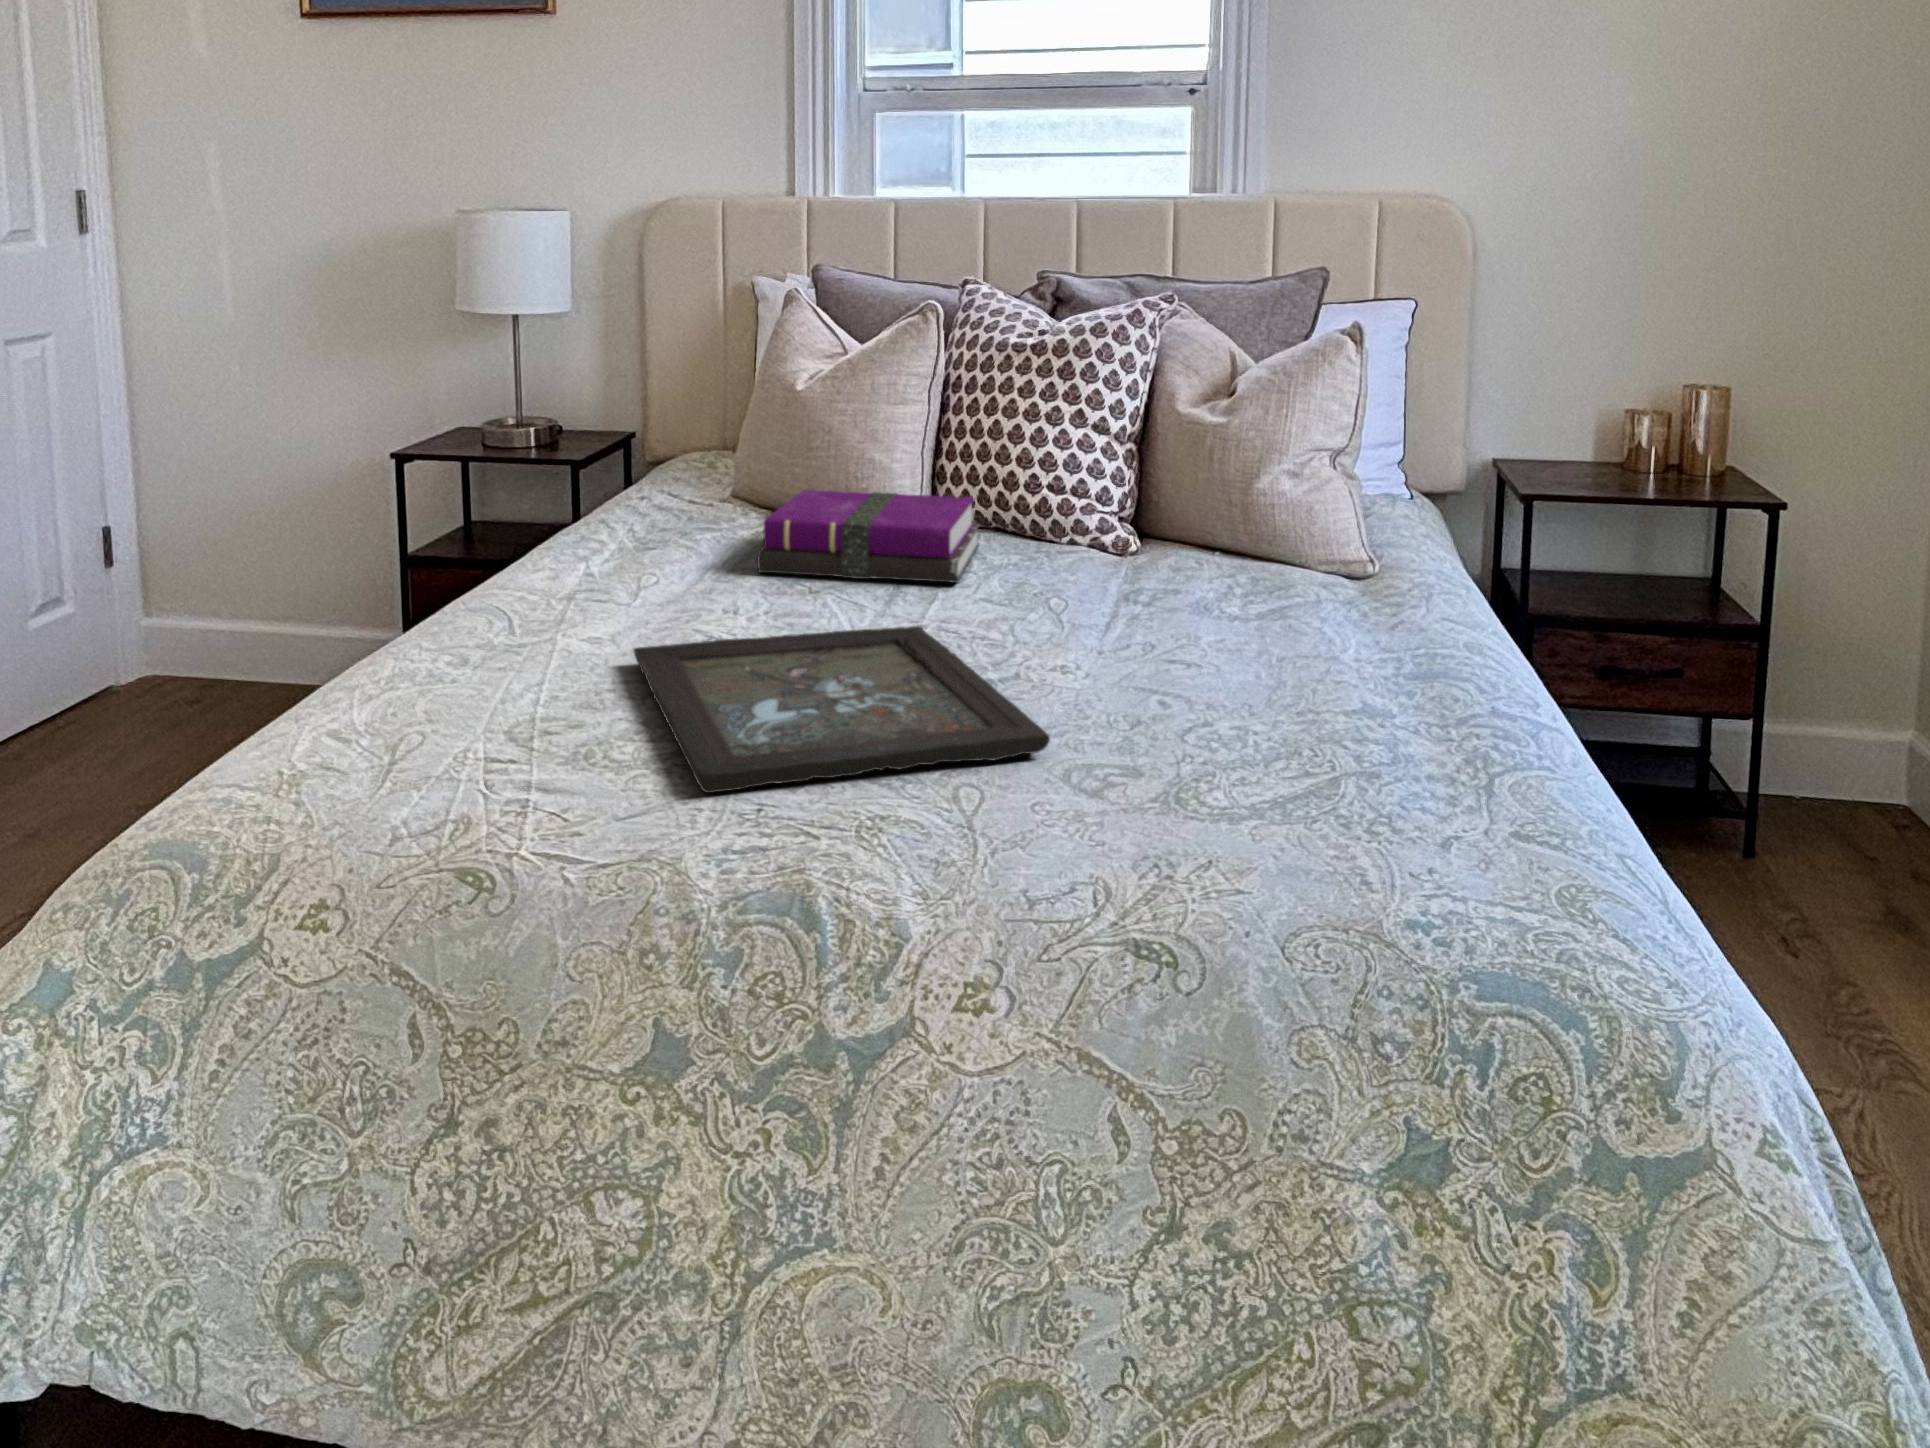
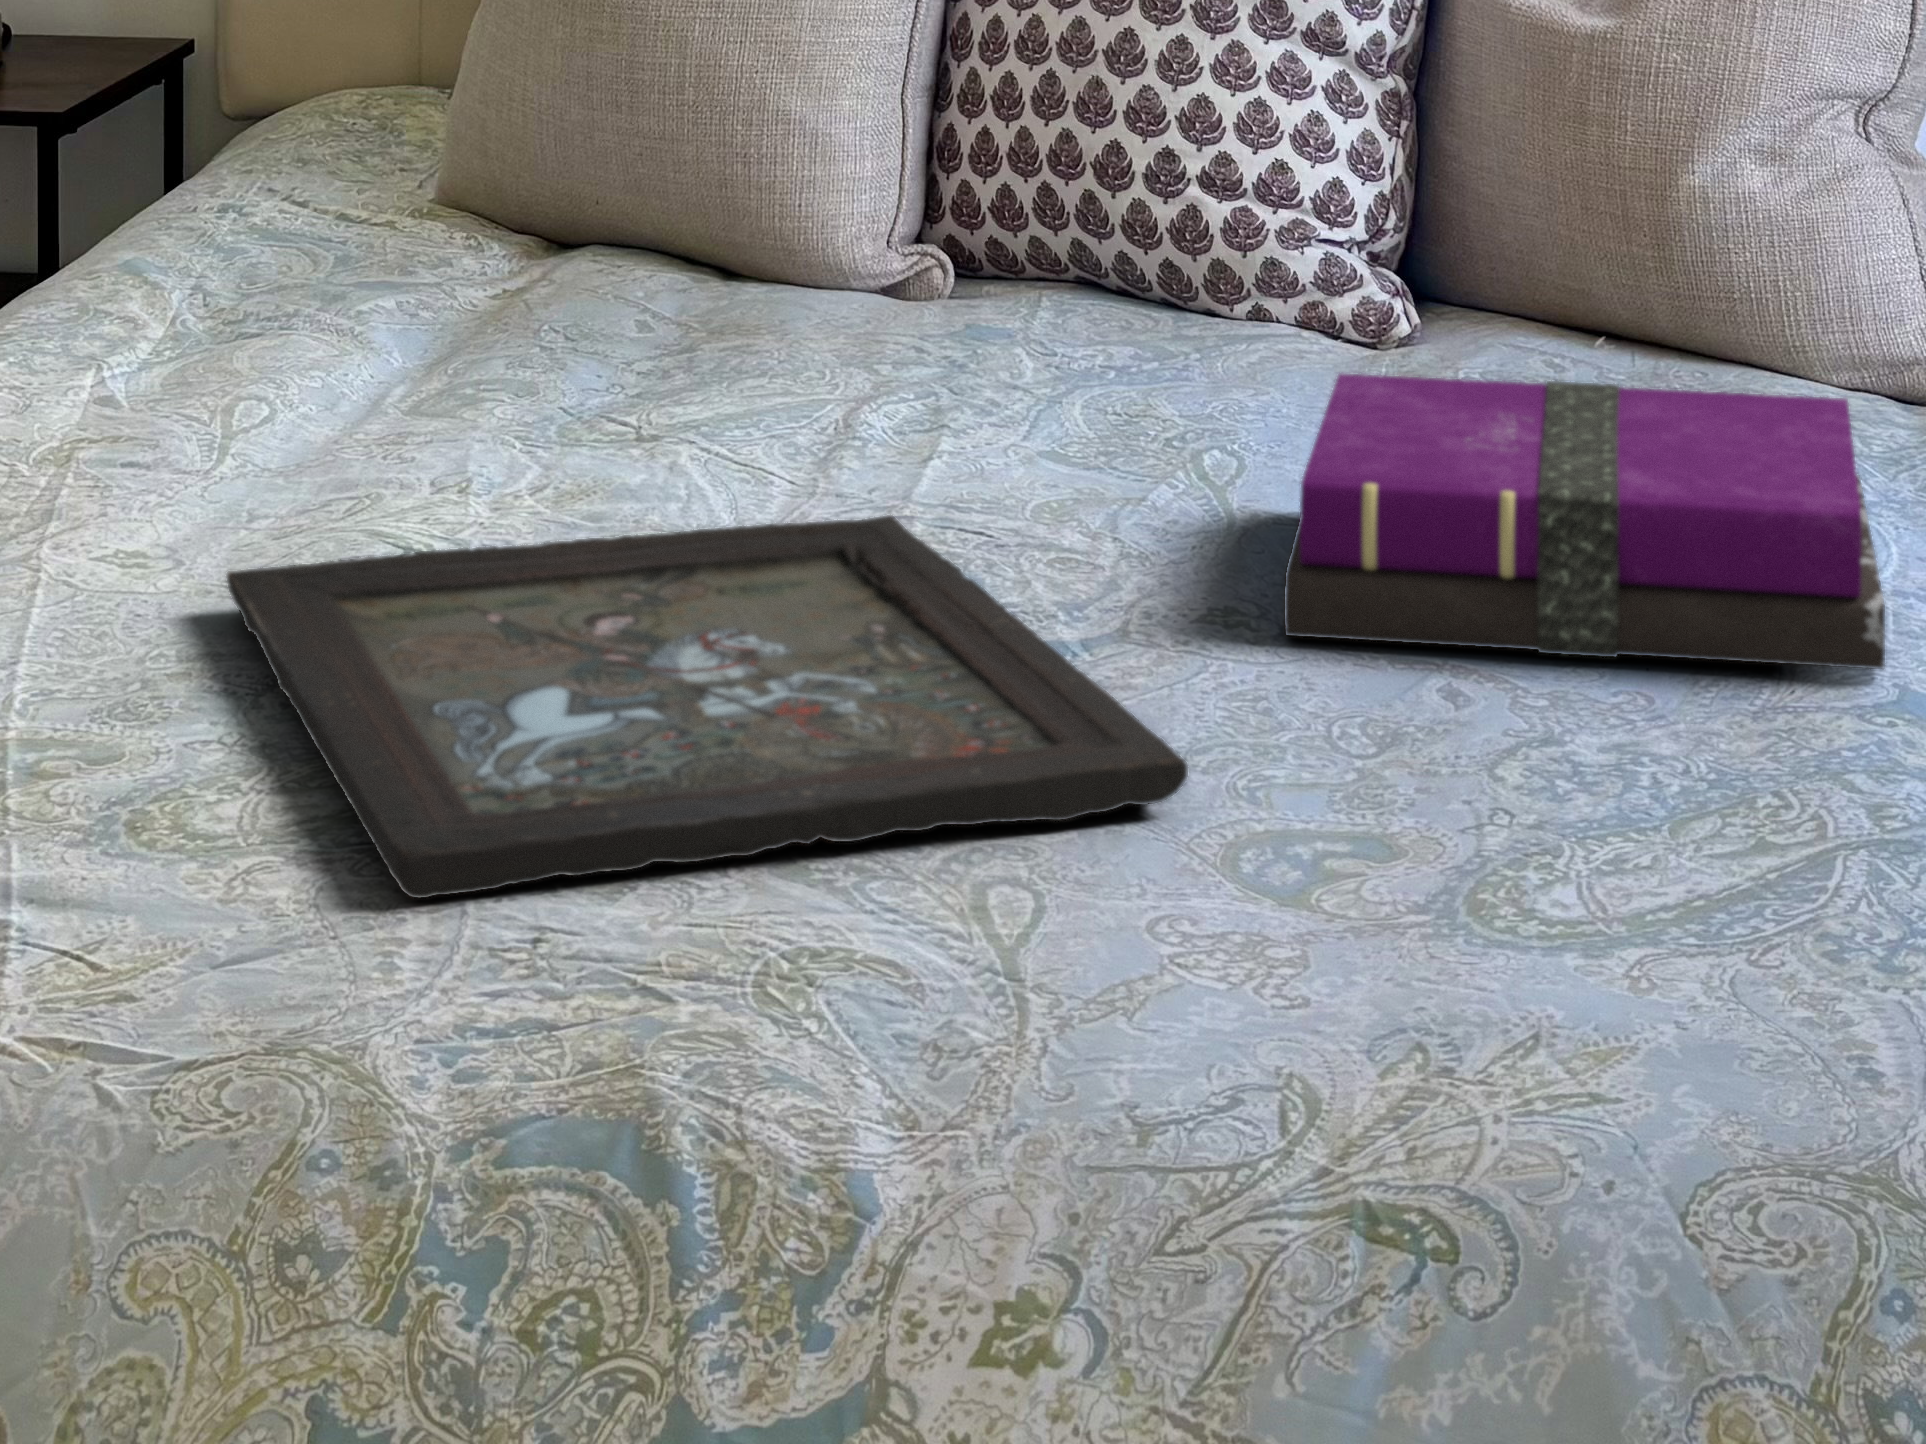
notebook: present [757,490,979,583] -> present [1284,374,1885,669]

